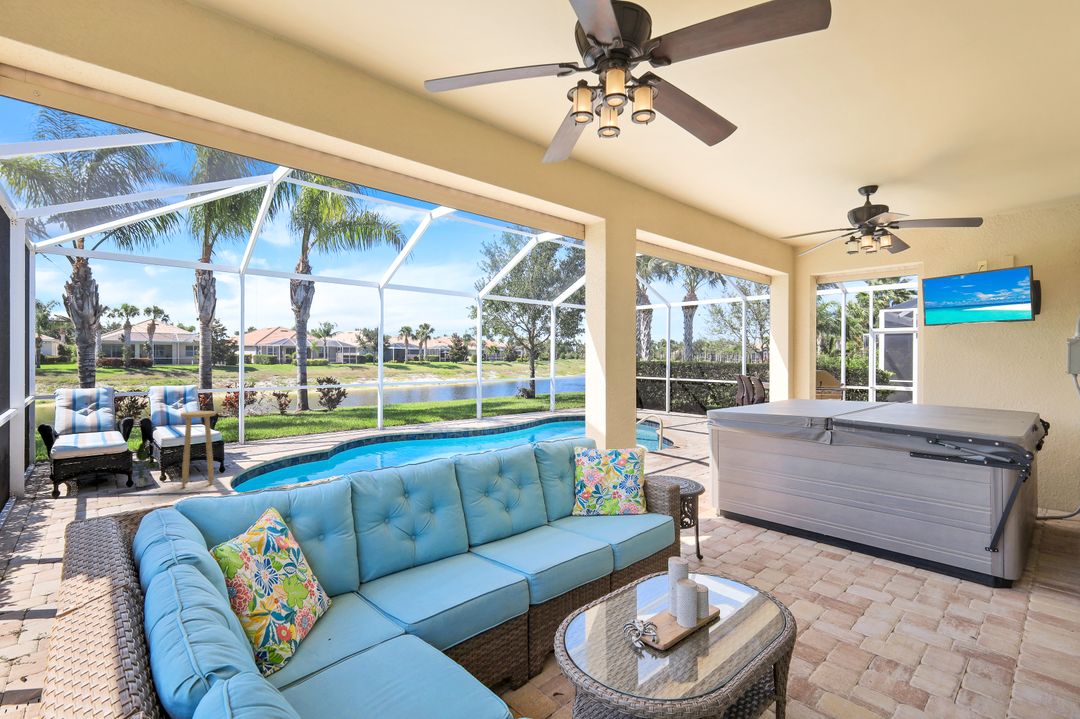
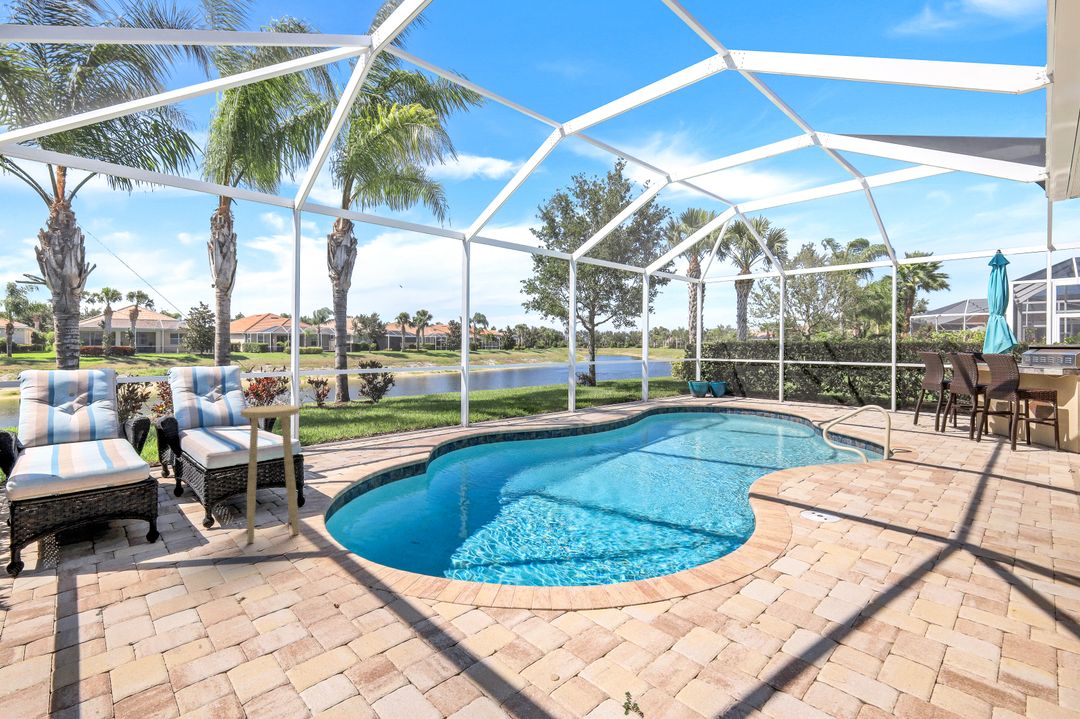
potted plant: present [127,443,161,487] -> none [141,463,206,542]

